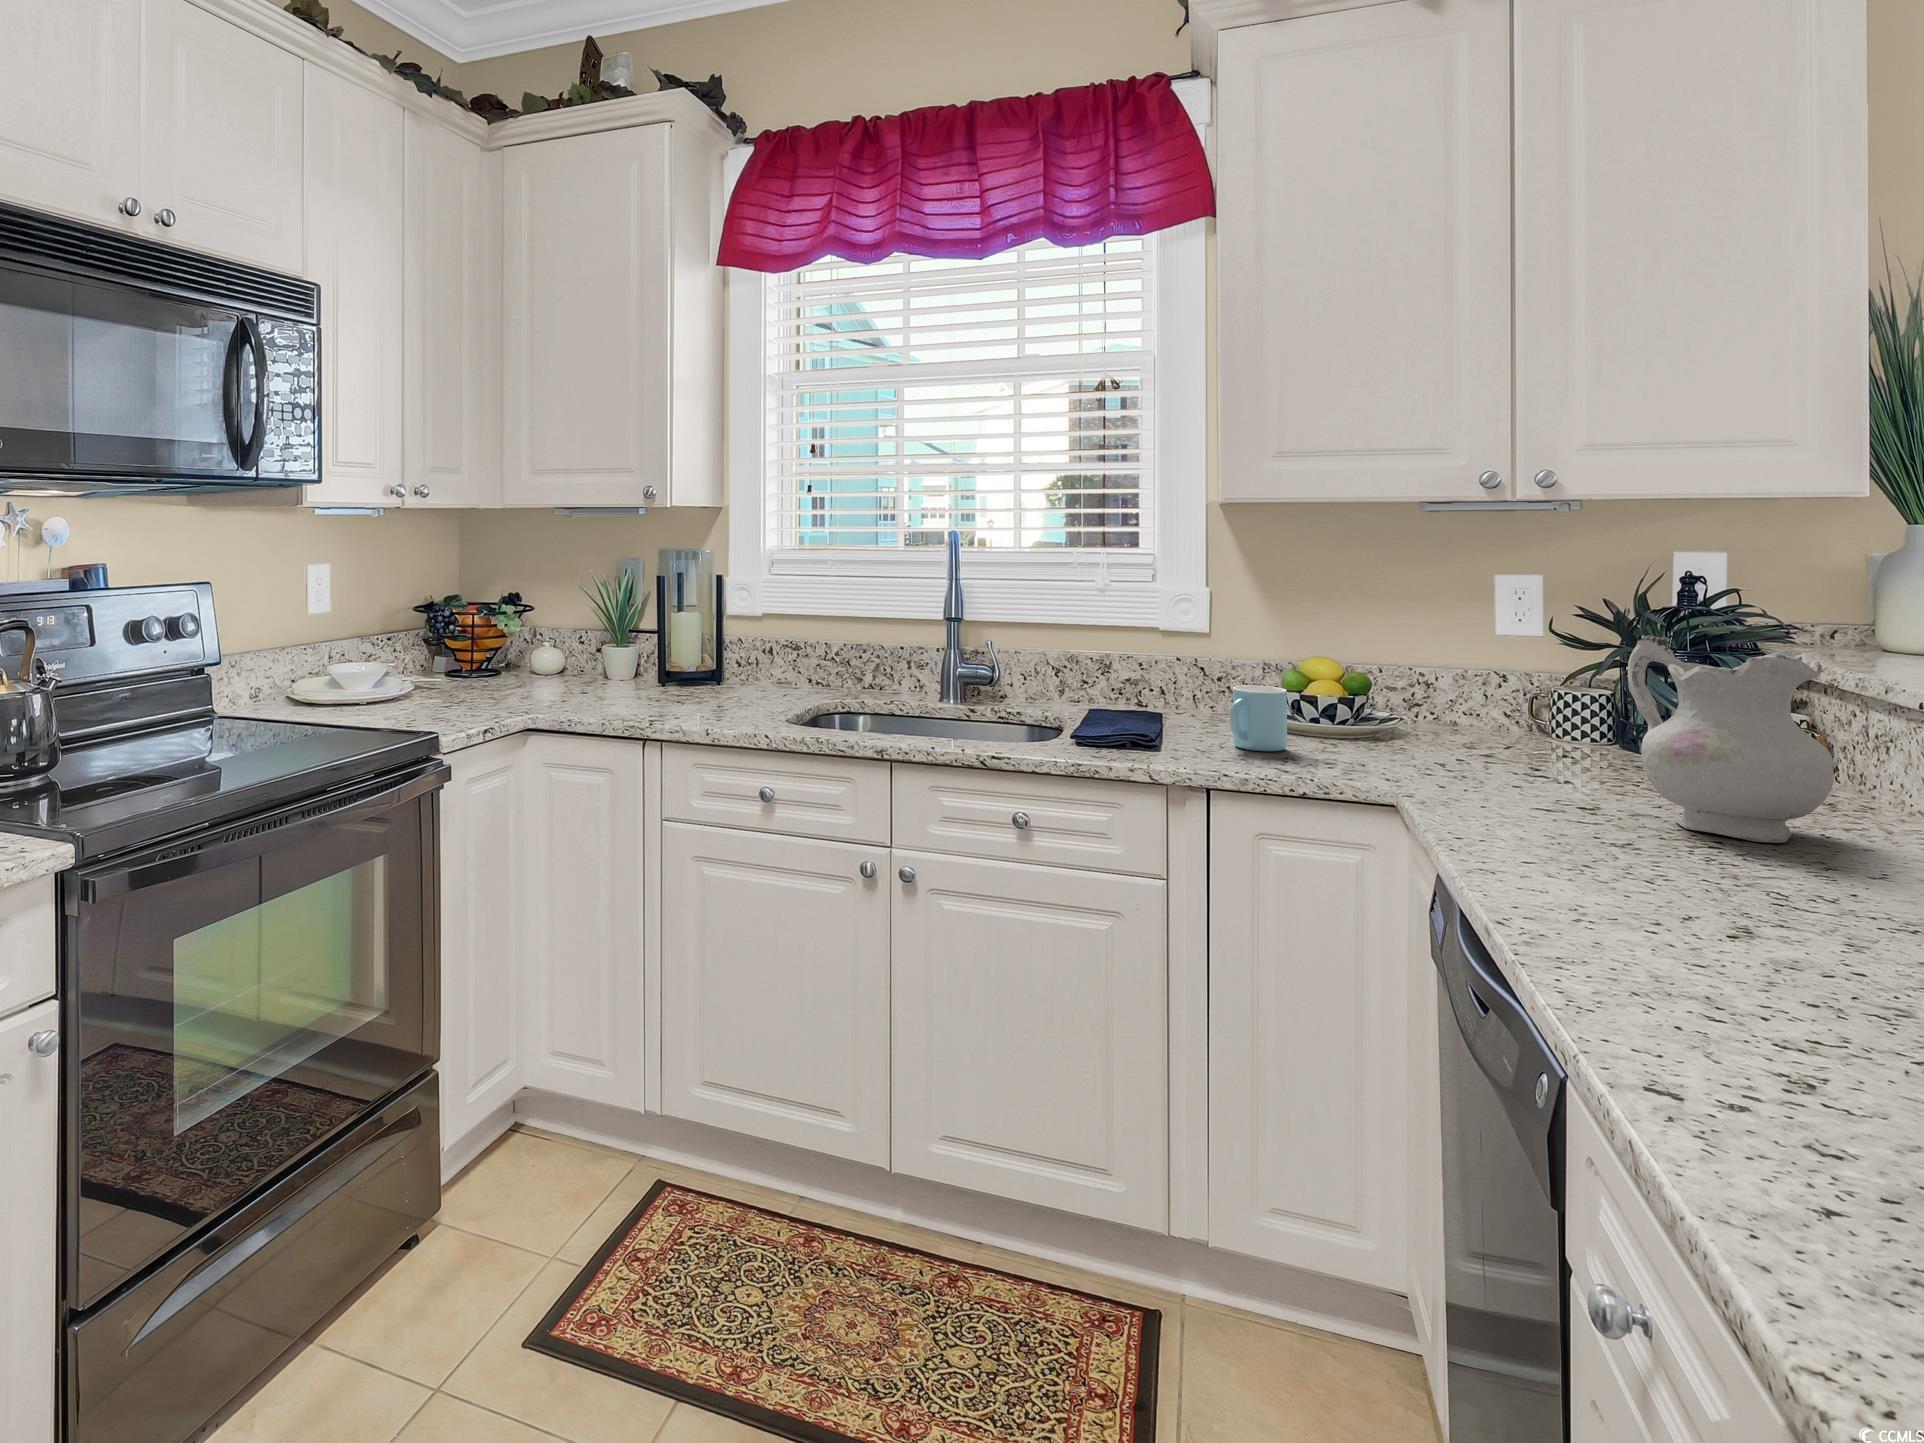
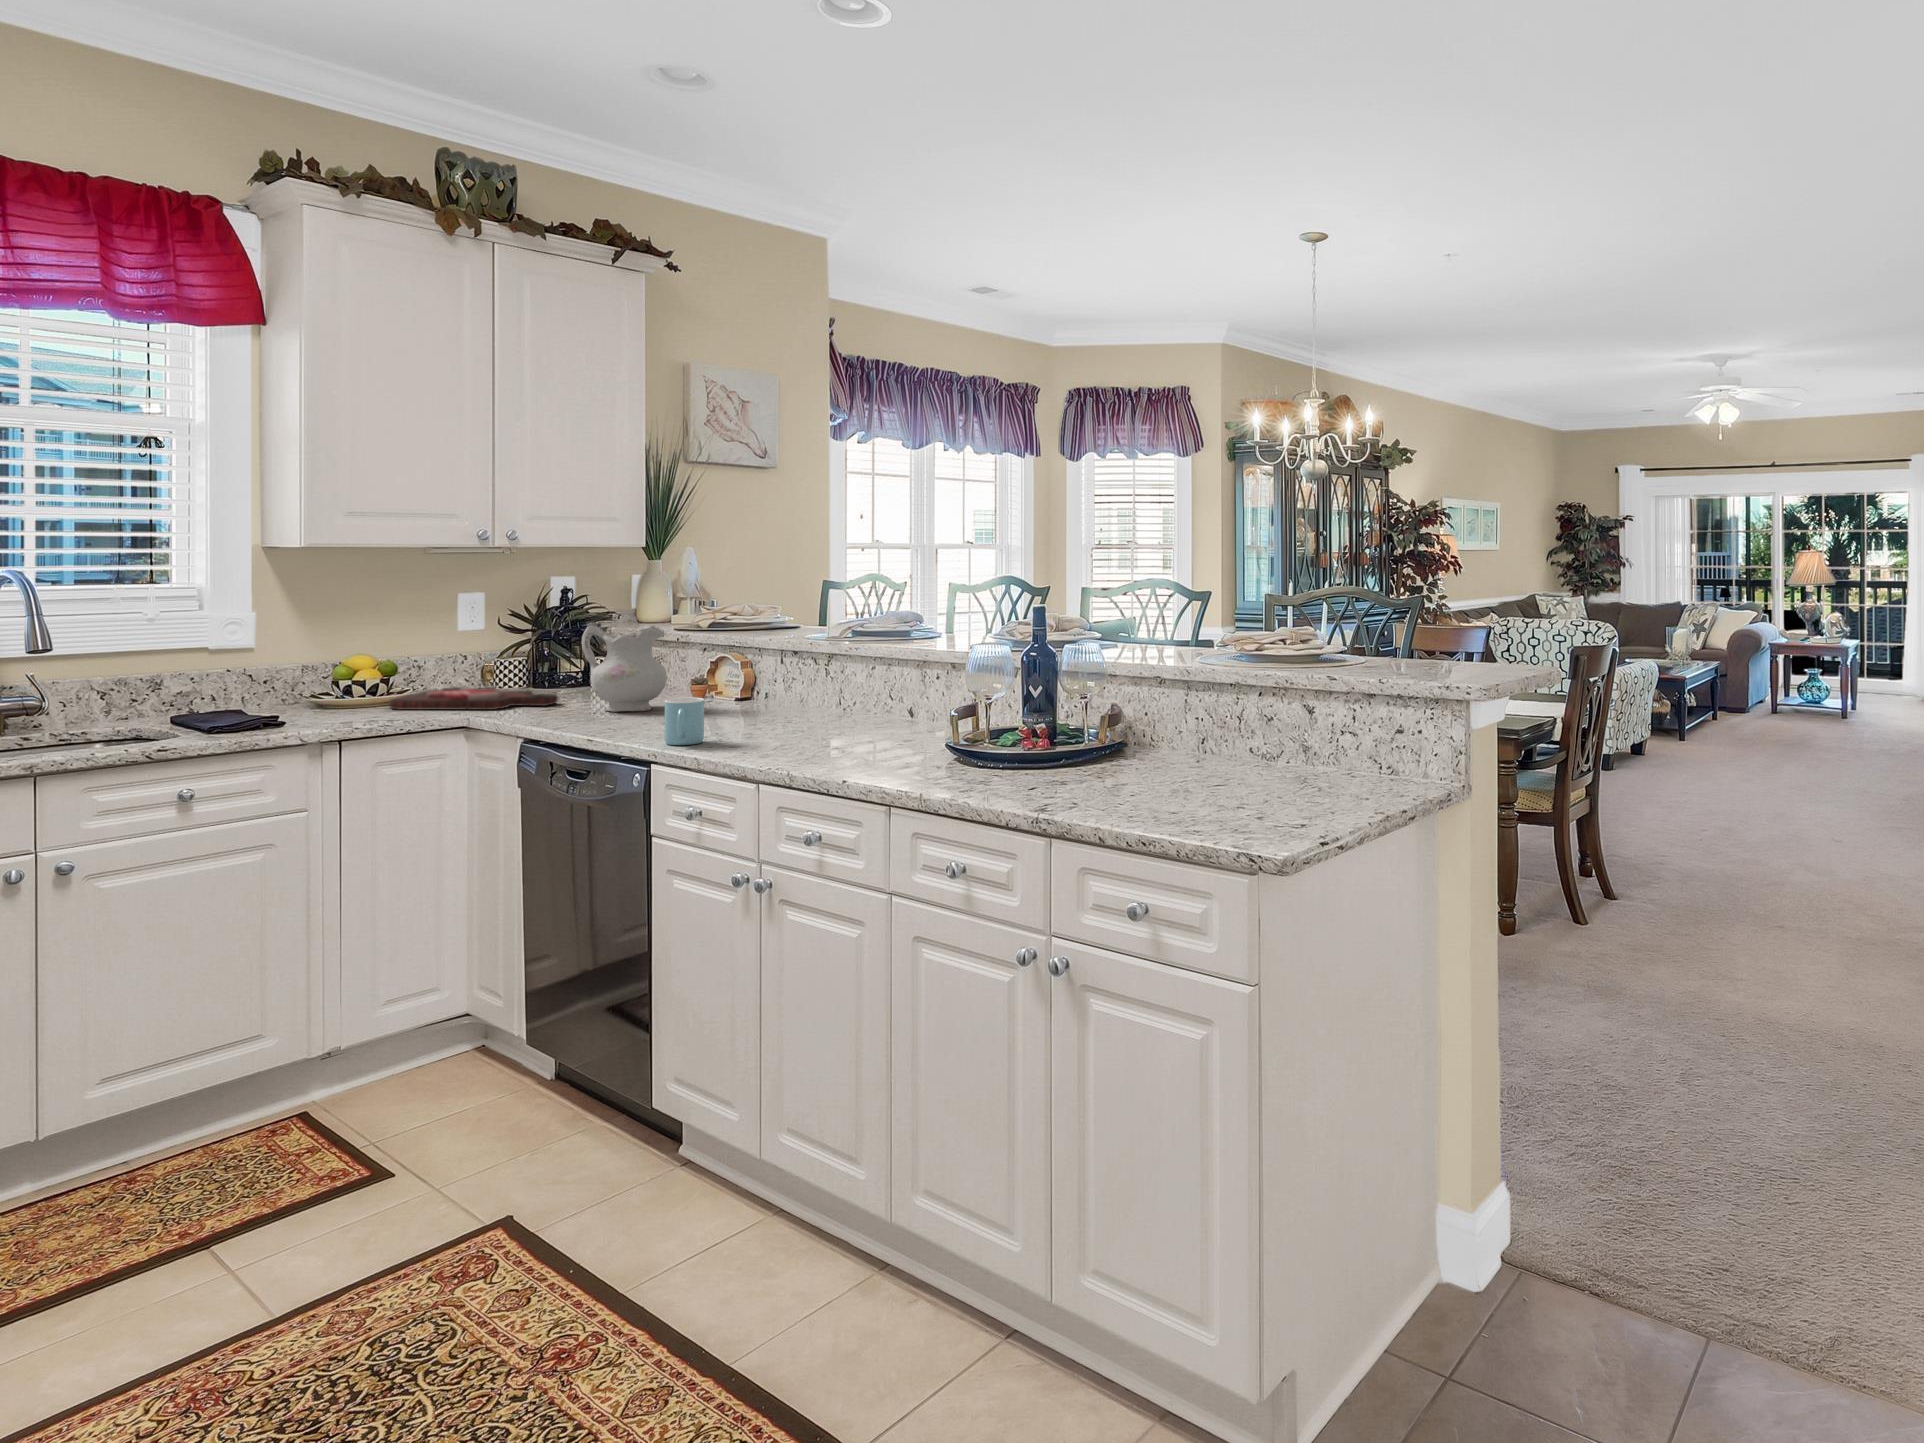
mug: present [1230,685,1287,751] -> present [664,697,704,745]
cutting board: none [1333,725,1609,788] -> present [389,686,558,710]

